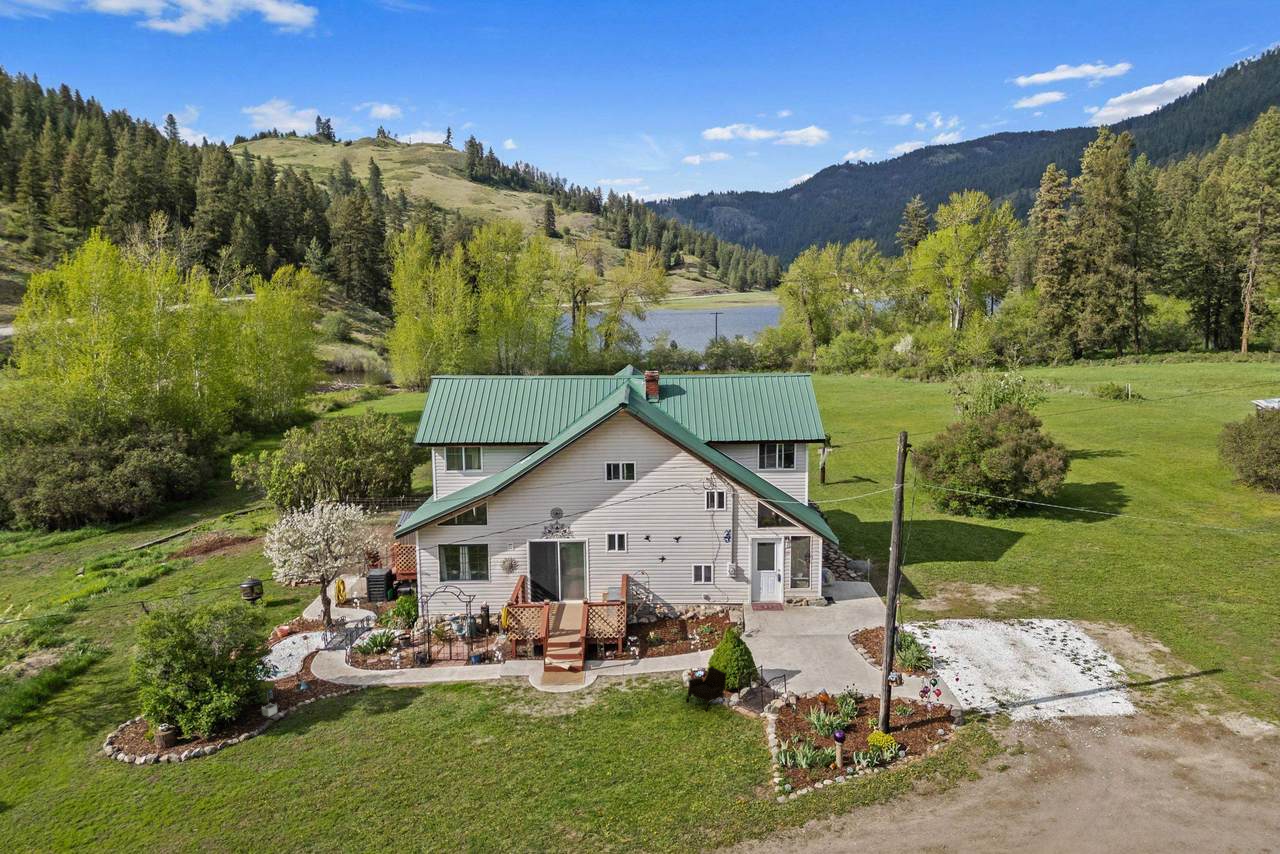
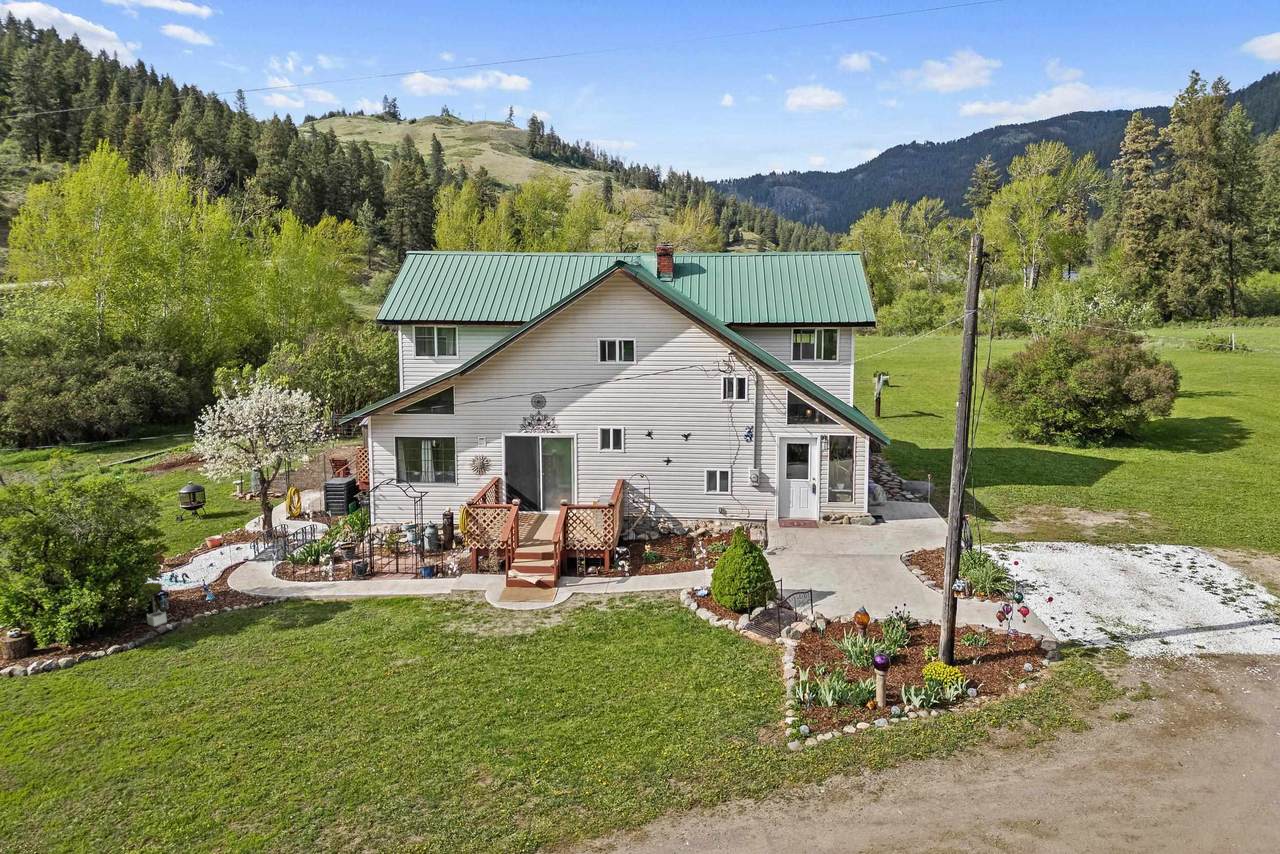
armchair: present [687,666,727,711] -> none [680,579,734,635]

